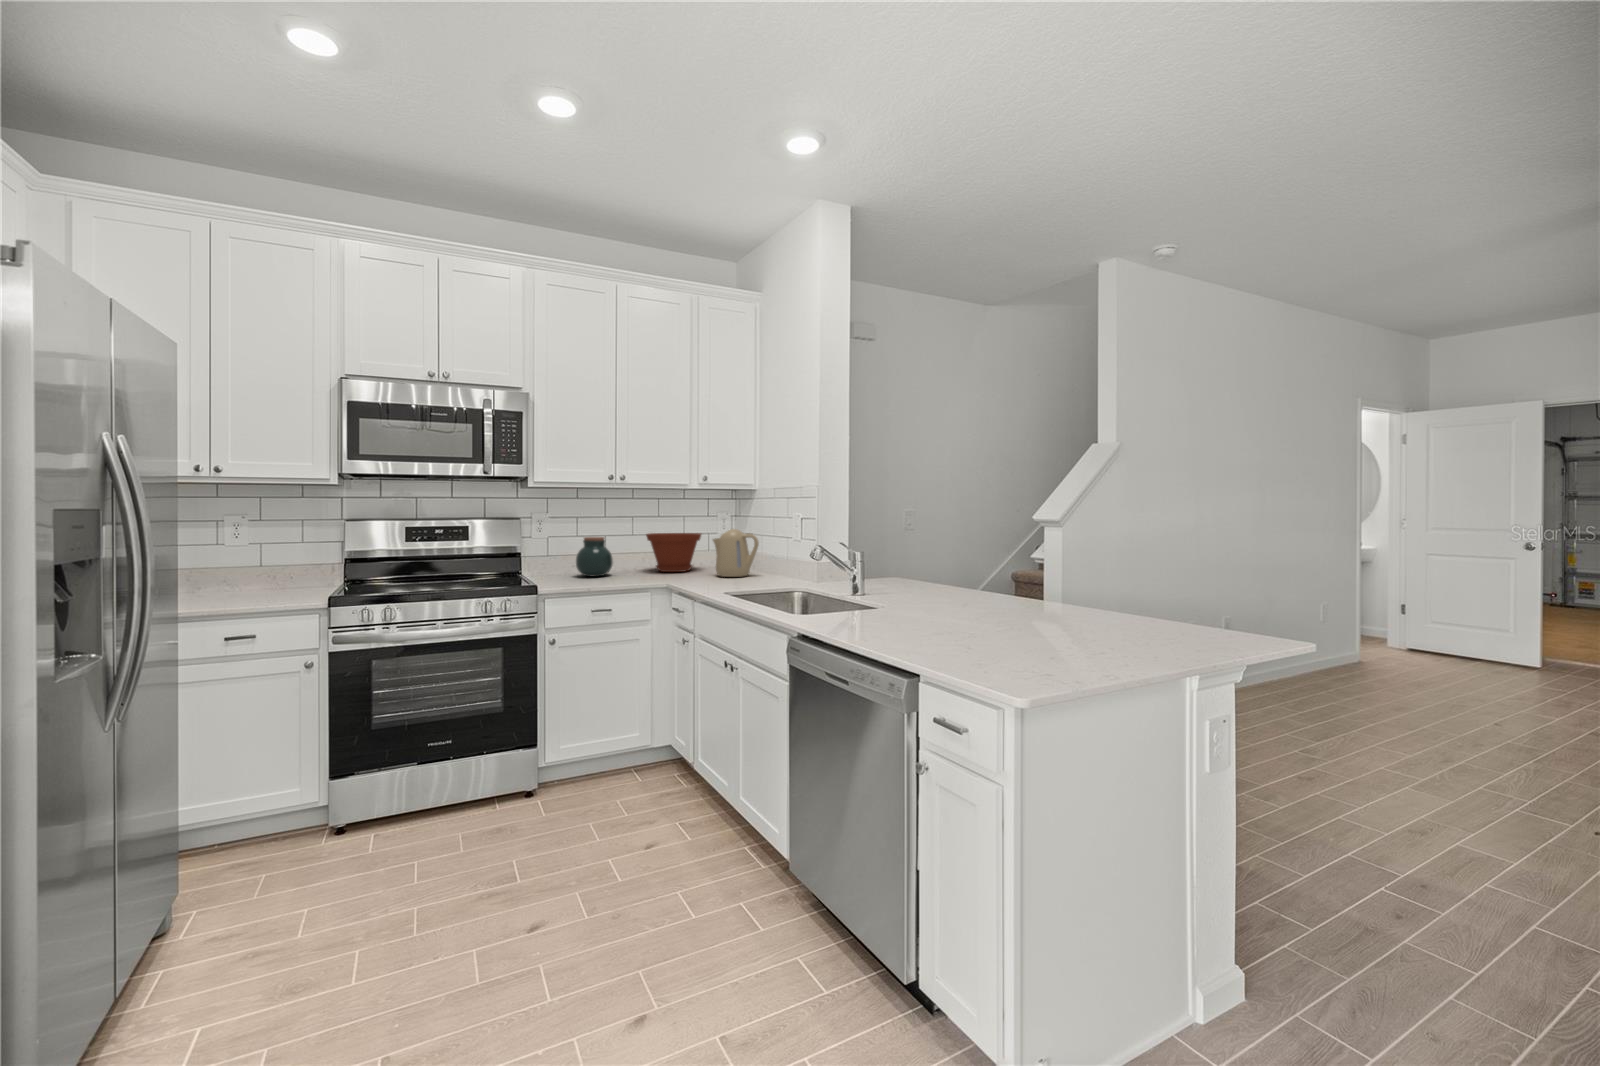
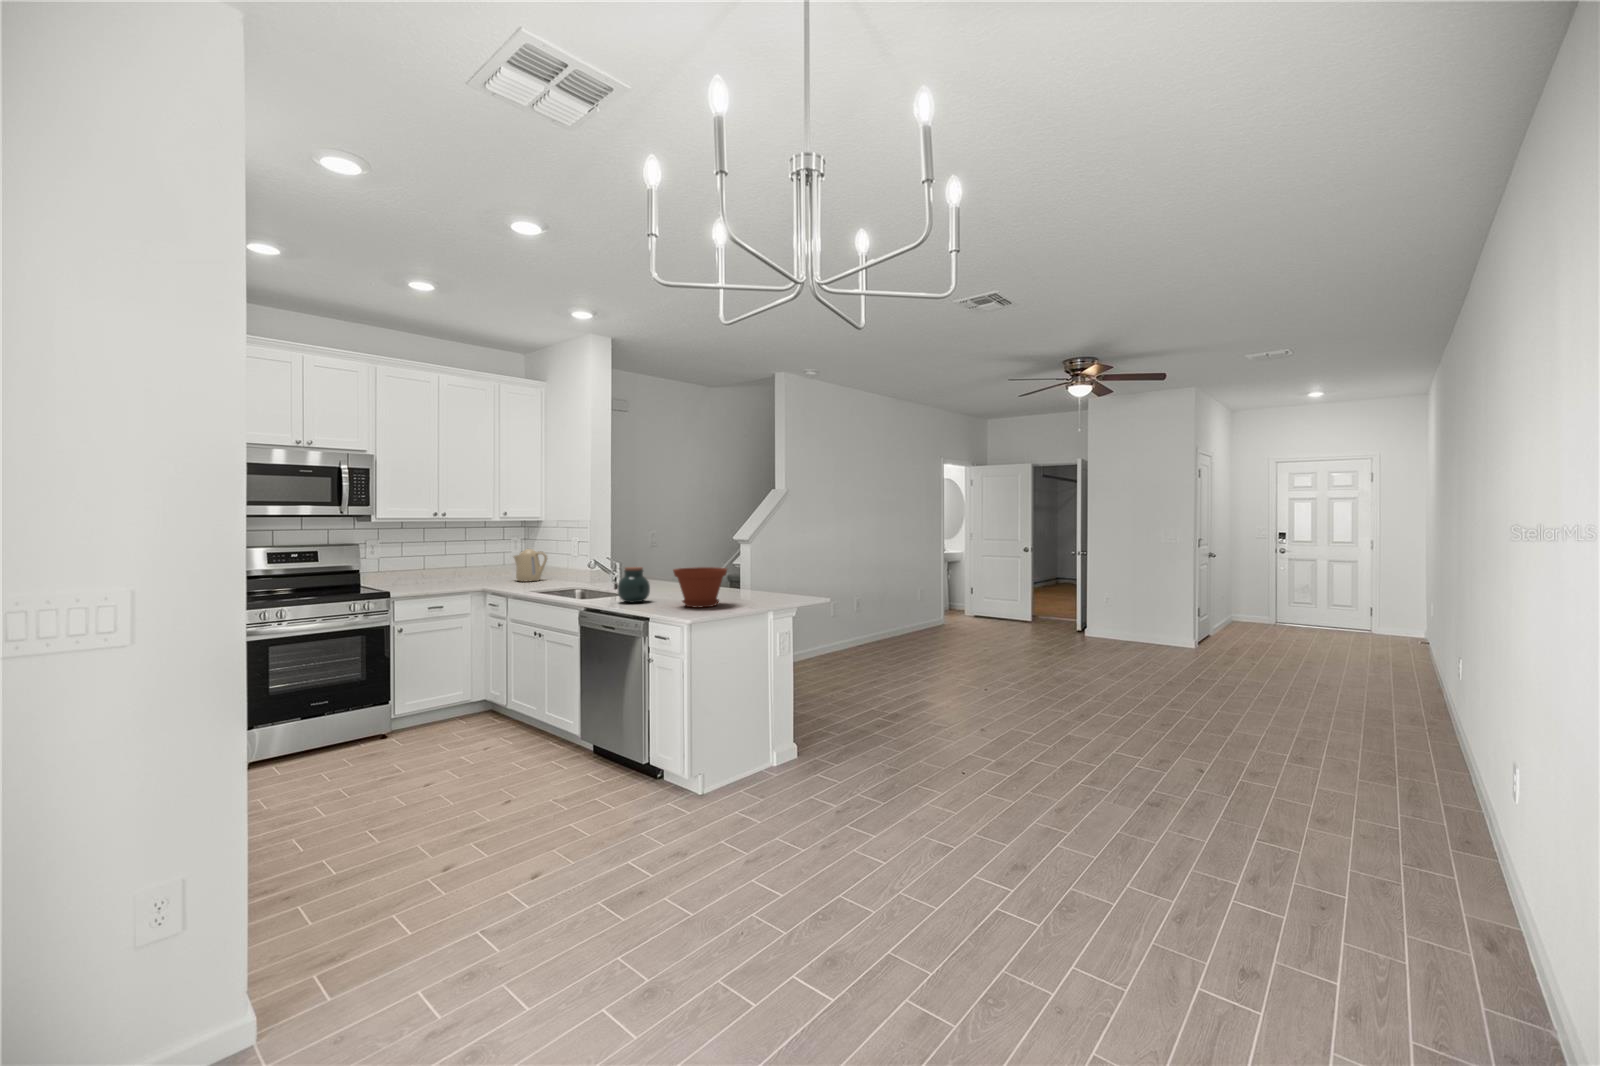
plant pot: present [646,533,701,572] -> present [673,567,727,607]
jar: present [576,537,613,576] -> present [617,567,650,603]

